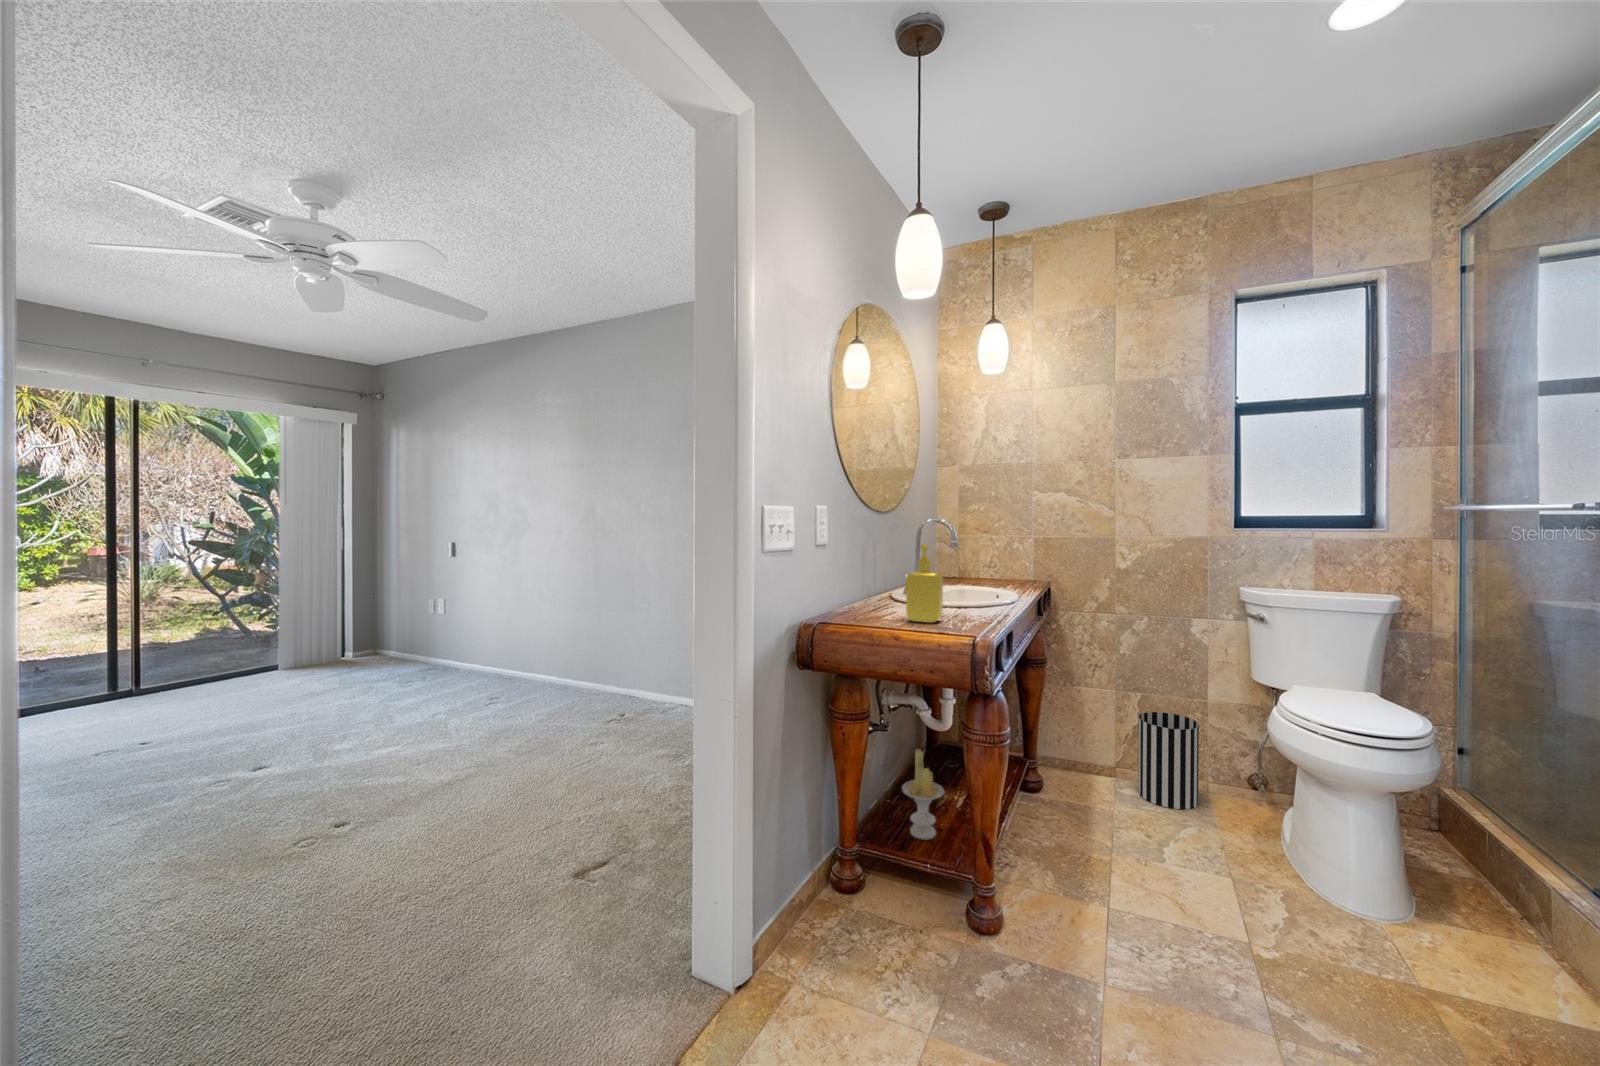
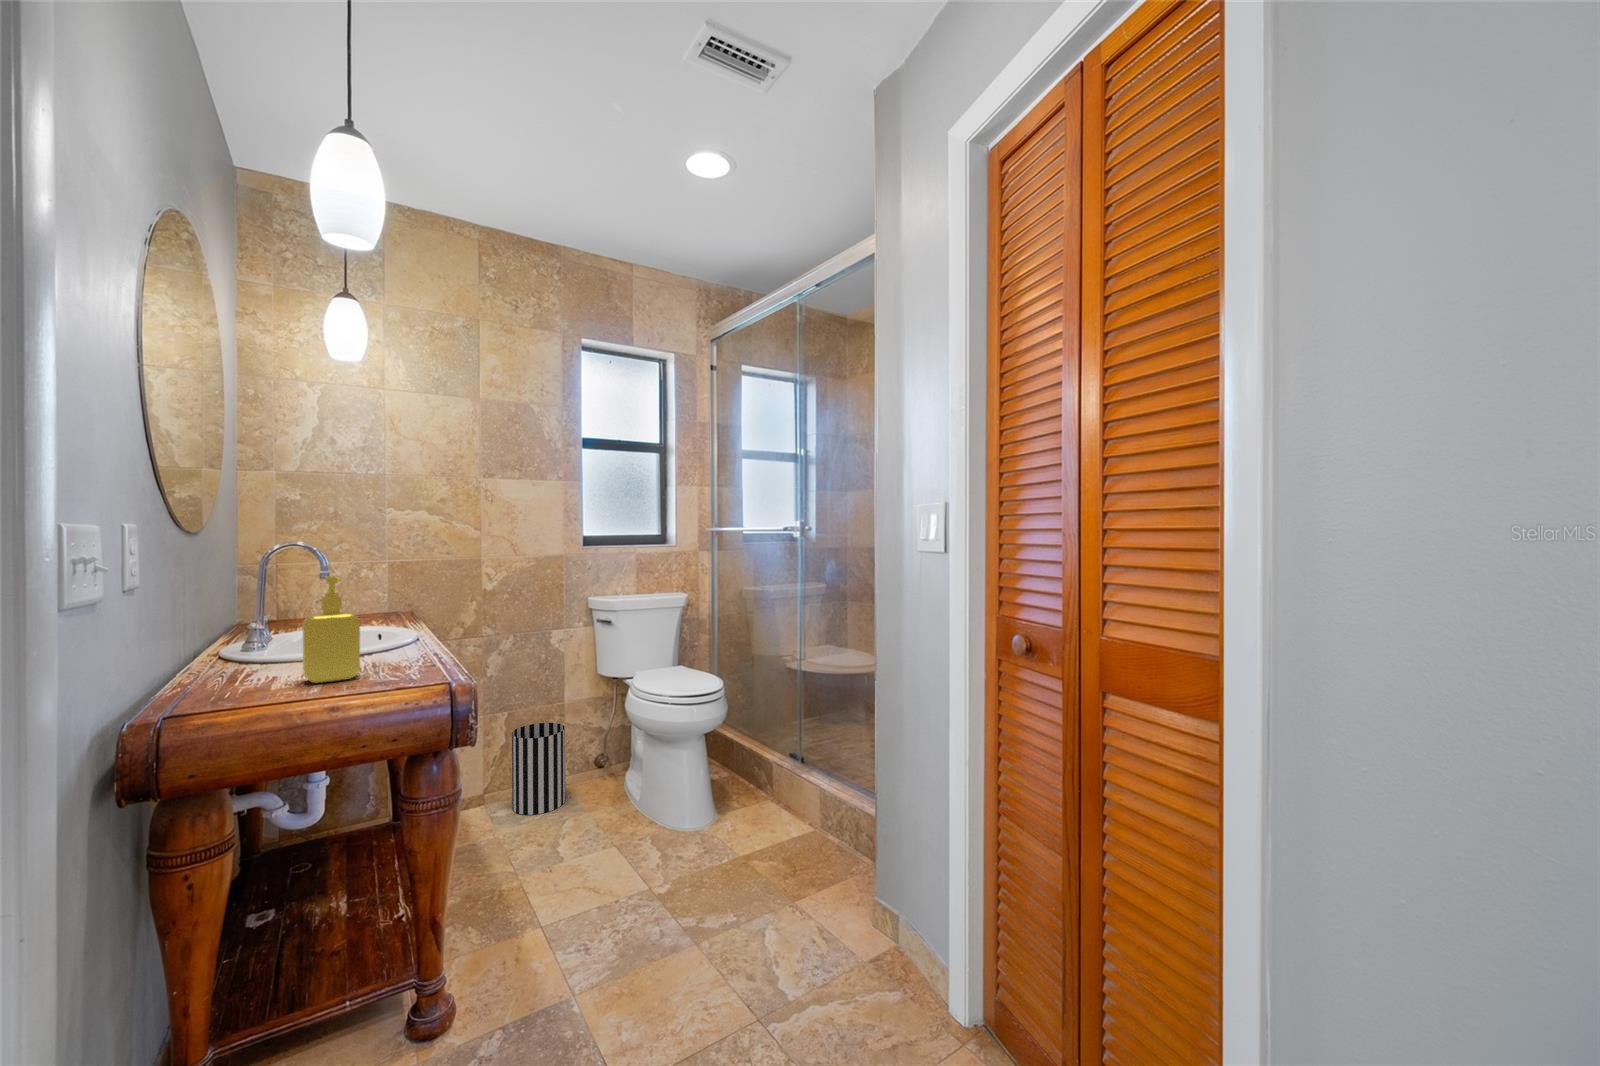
candle: present [902,749,944,840] -> none [277,859,349,985]

